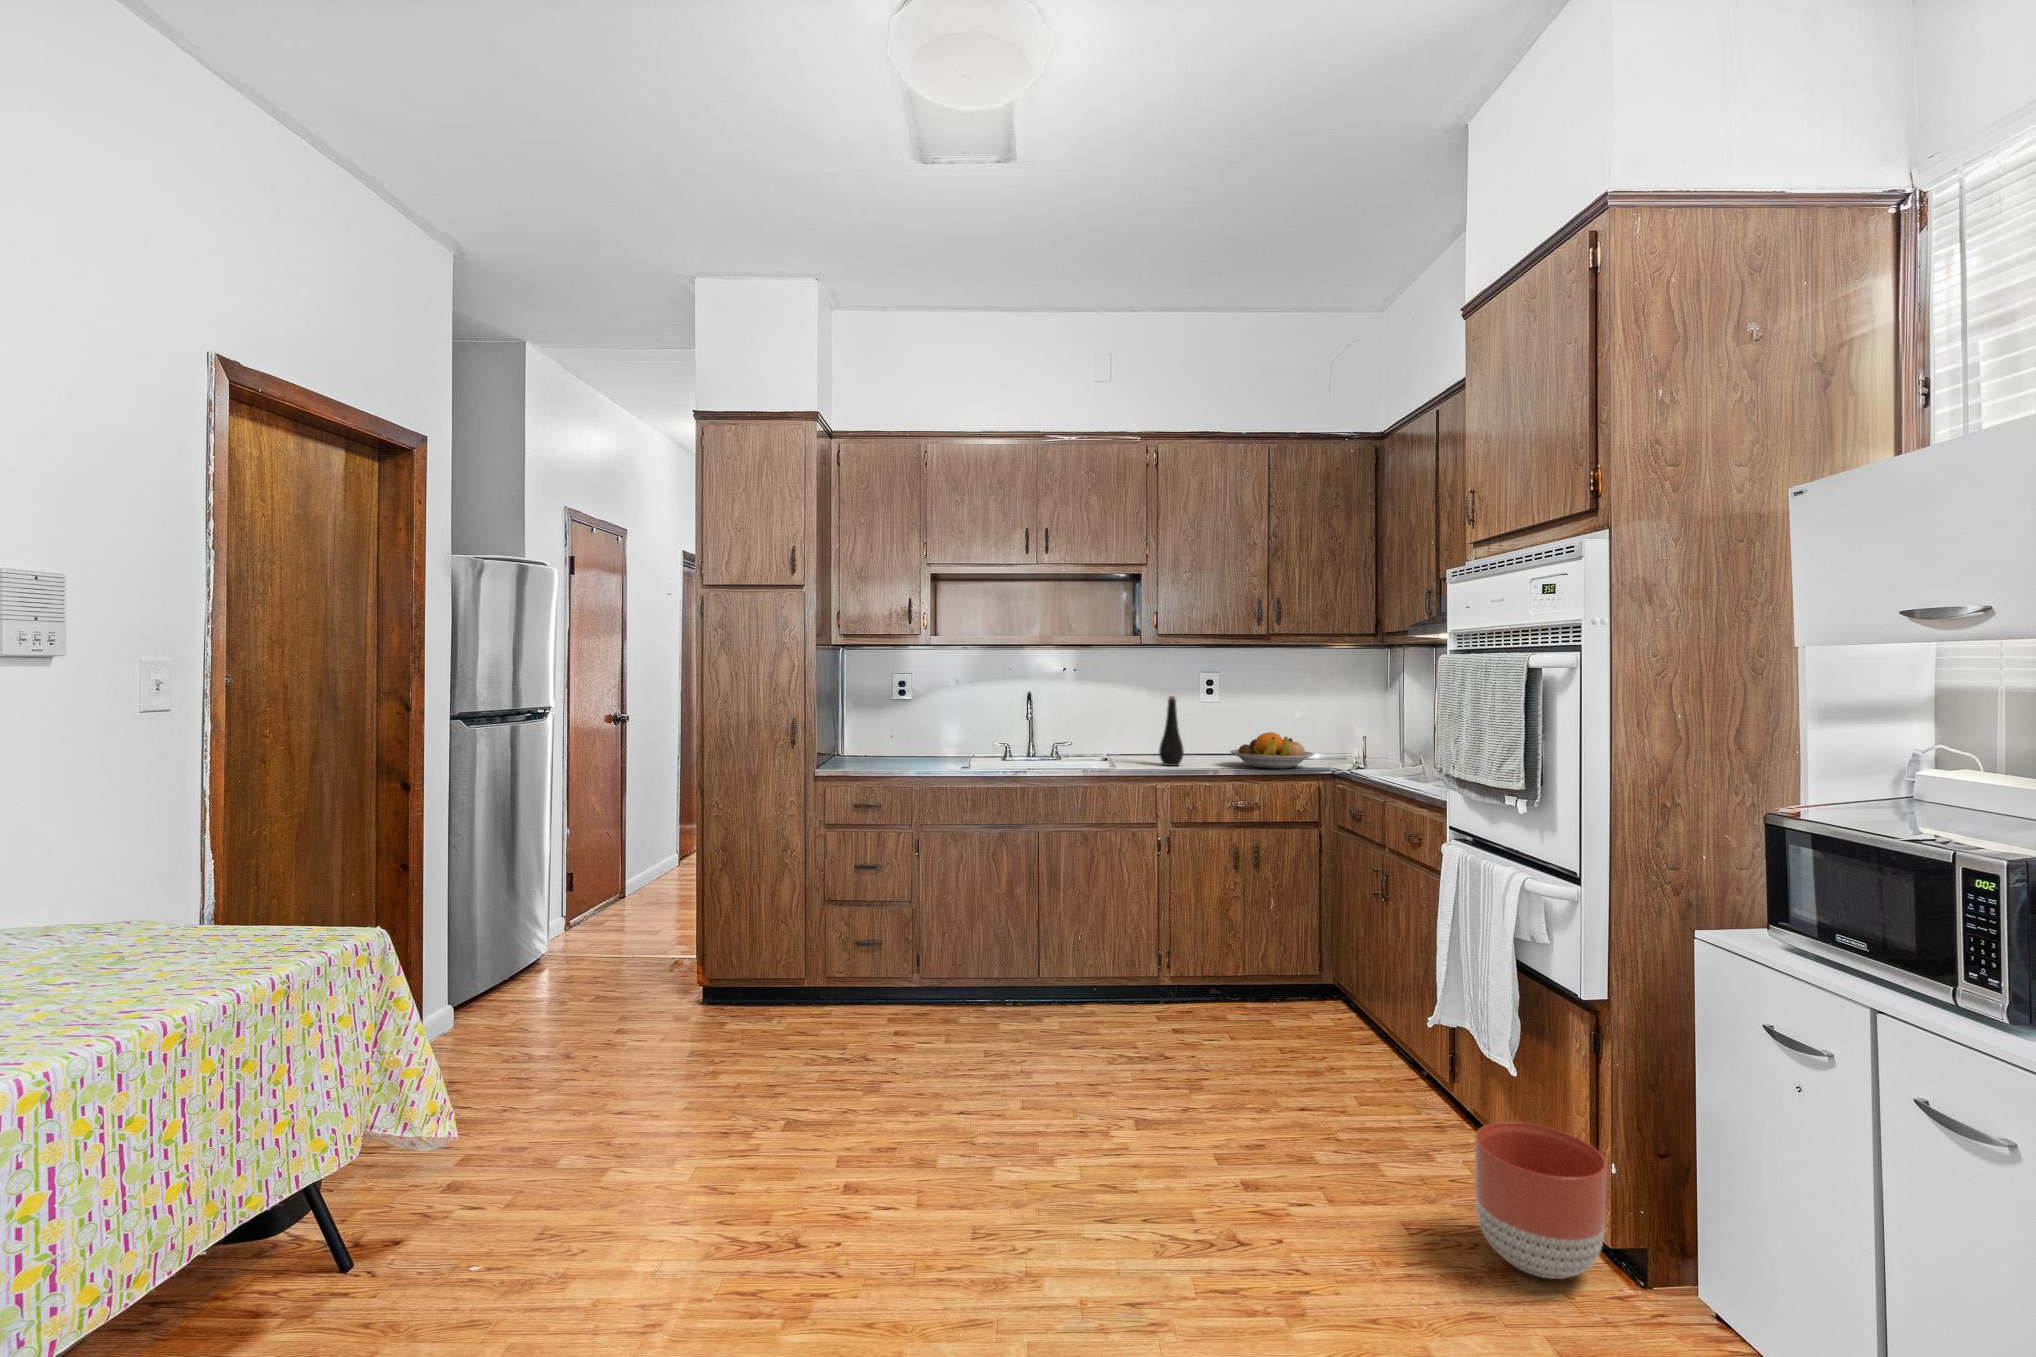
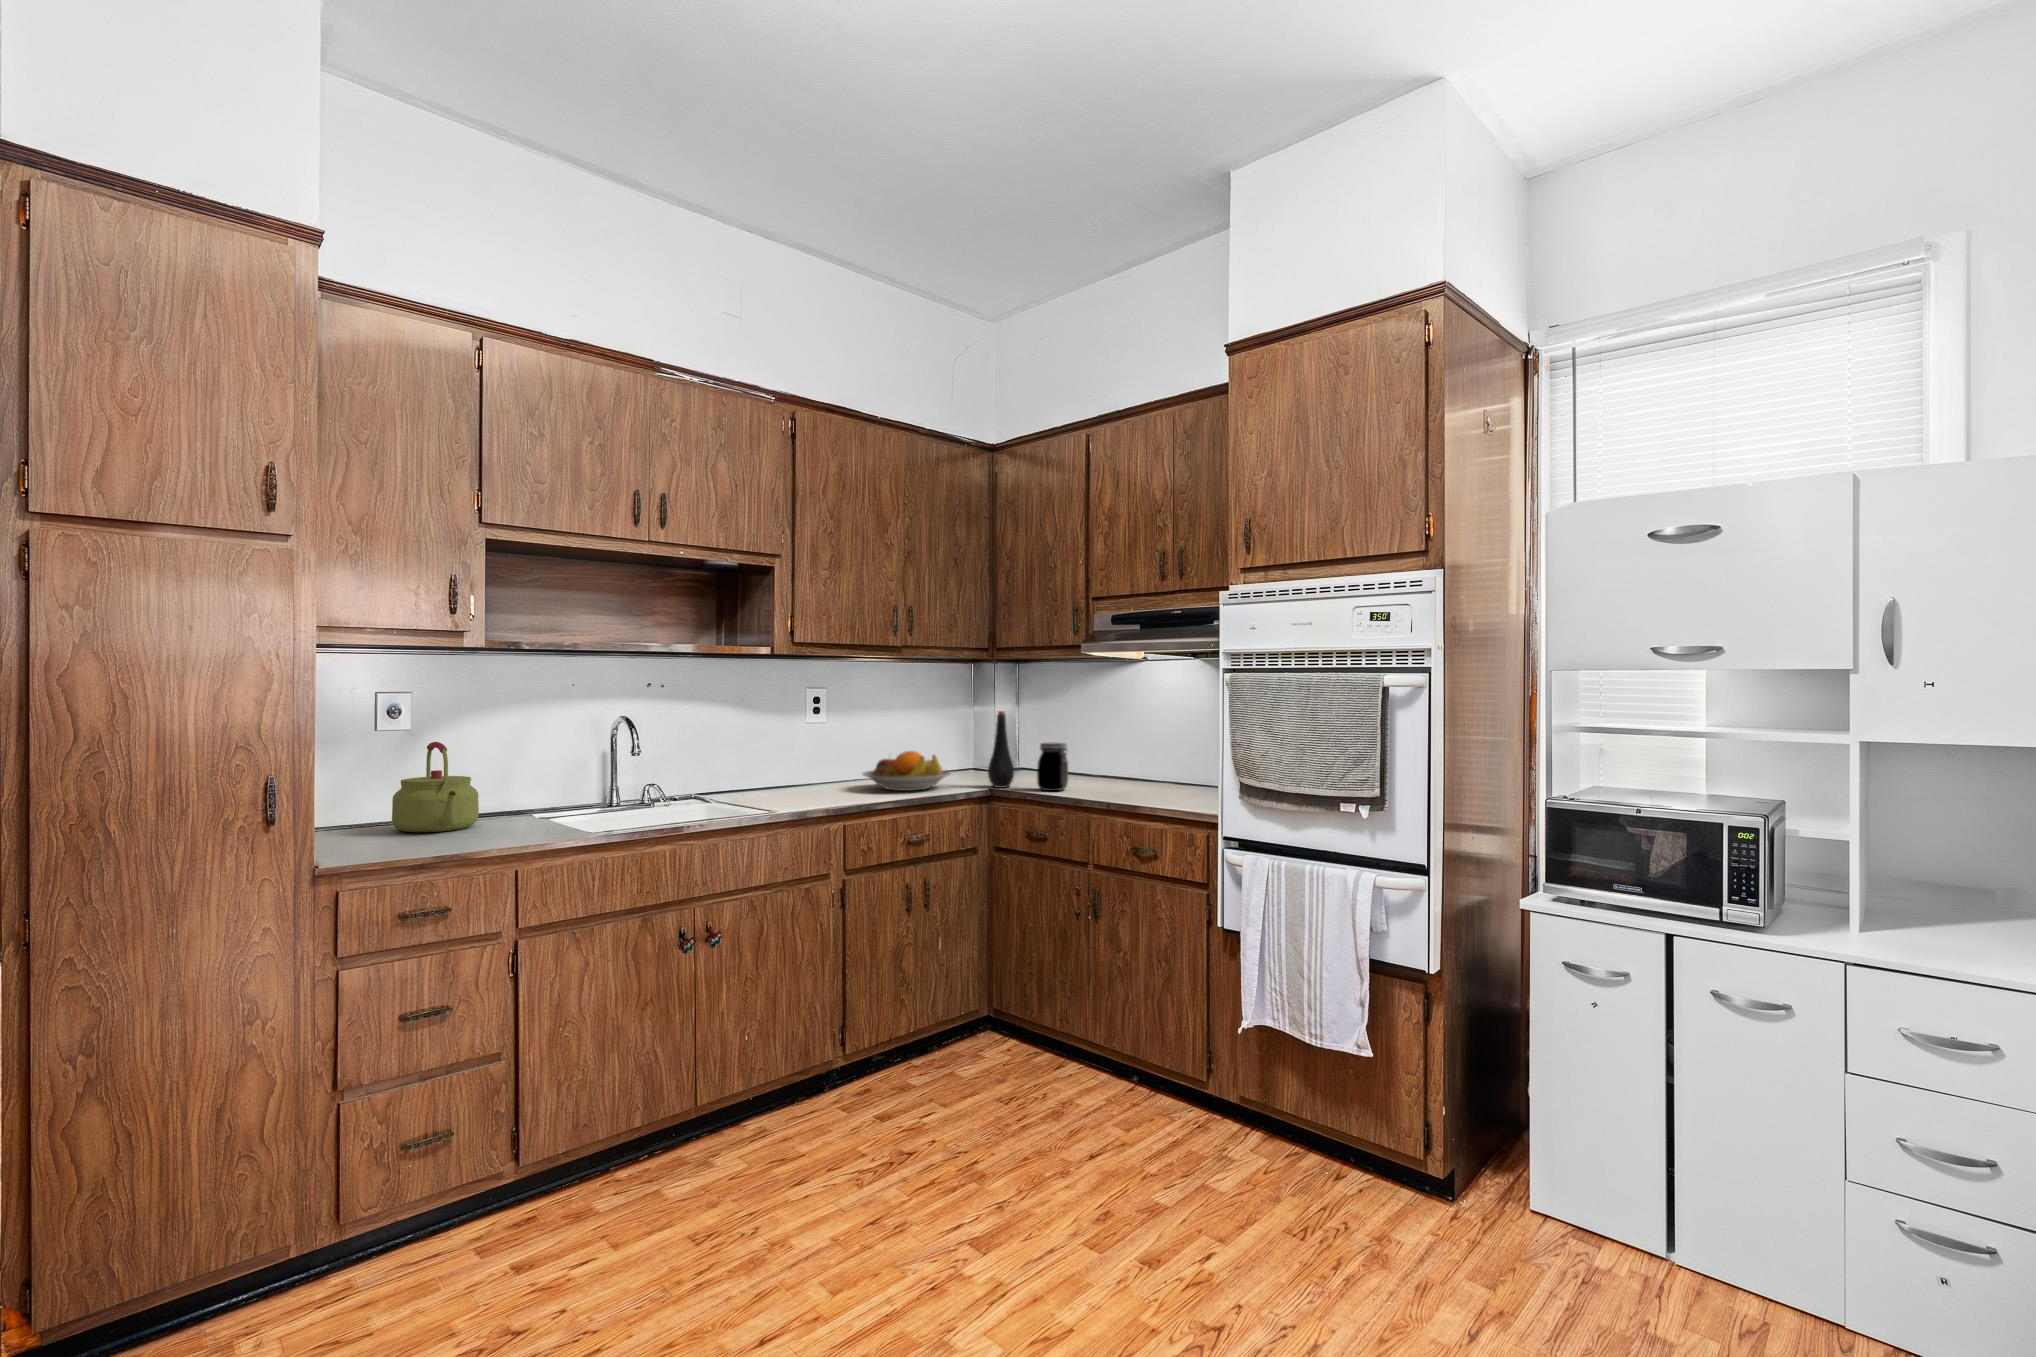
bottle: present [1159,696,1184,766] -> present [988,711,1014,788]
kettle: none [885,706,933,764] -> present [392,742,479,832]
jar: none [1381,731,1417,779] -> present [1037,743,1068,791]
planter: present [1475,1122,1607,1279] -> none [1350,1099,1464,1241]

